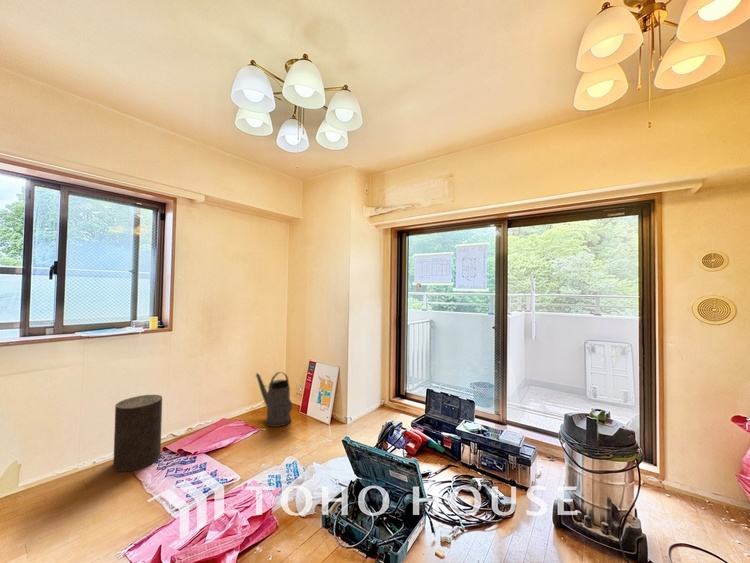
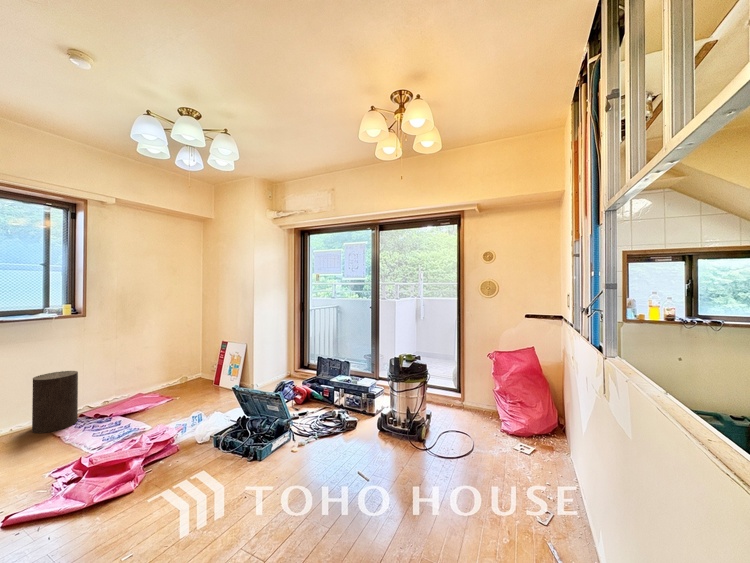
watering can: present [256,372,292,427] -> none [171,351,204,397]

